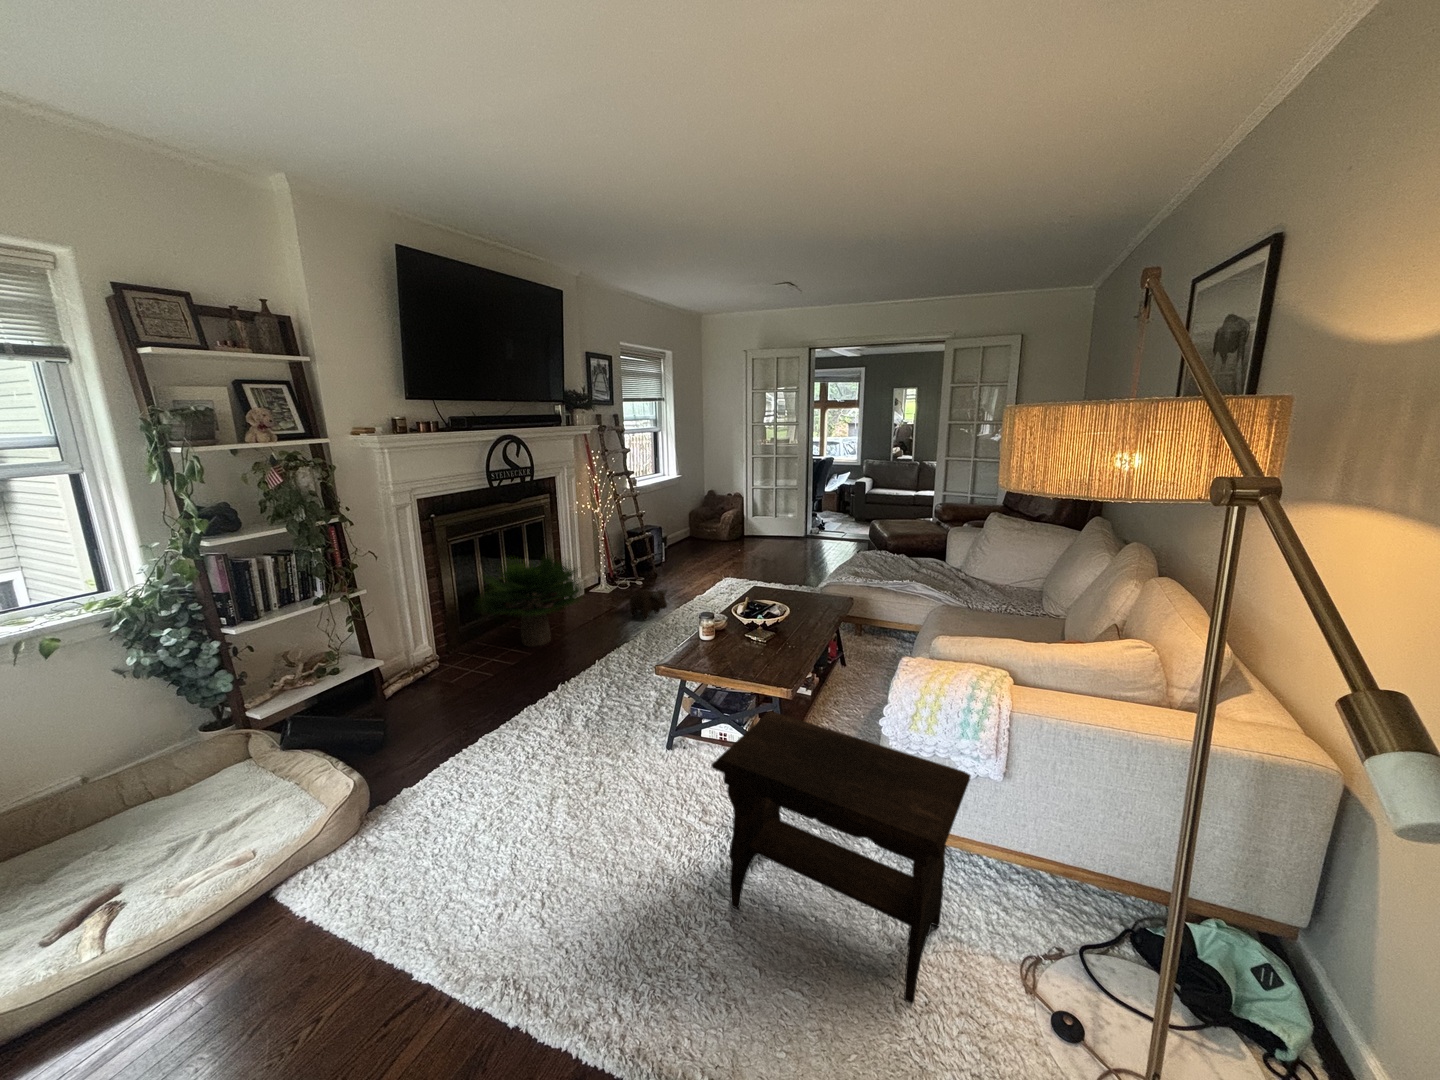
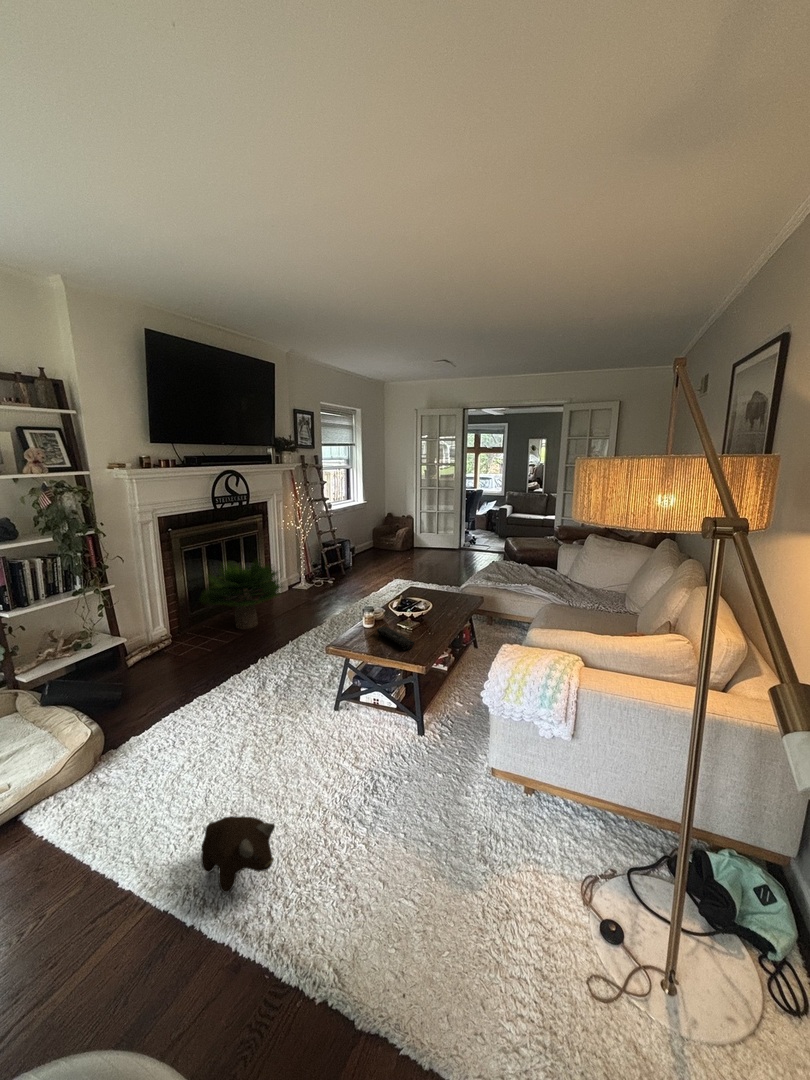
plush toy: present [630,589,667,620] -> present [201,816,275,893]
remote control: none [721,638,774,669] -> present [377,626,414,651]
footstool: present [711,711,970,1004] -> none [352,683,546,913]

